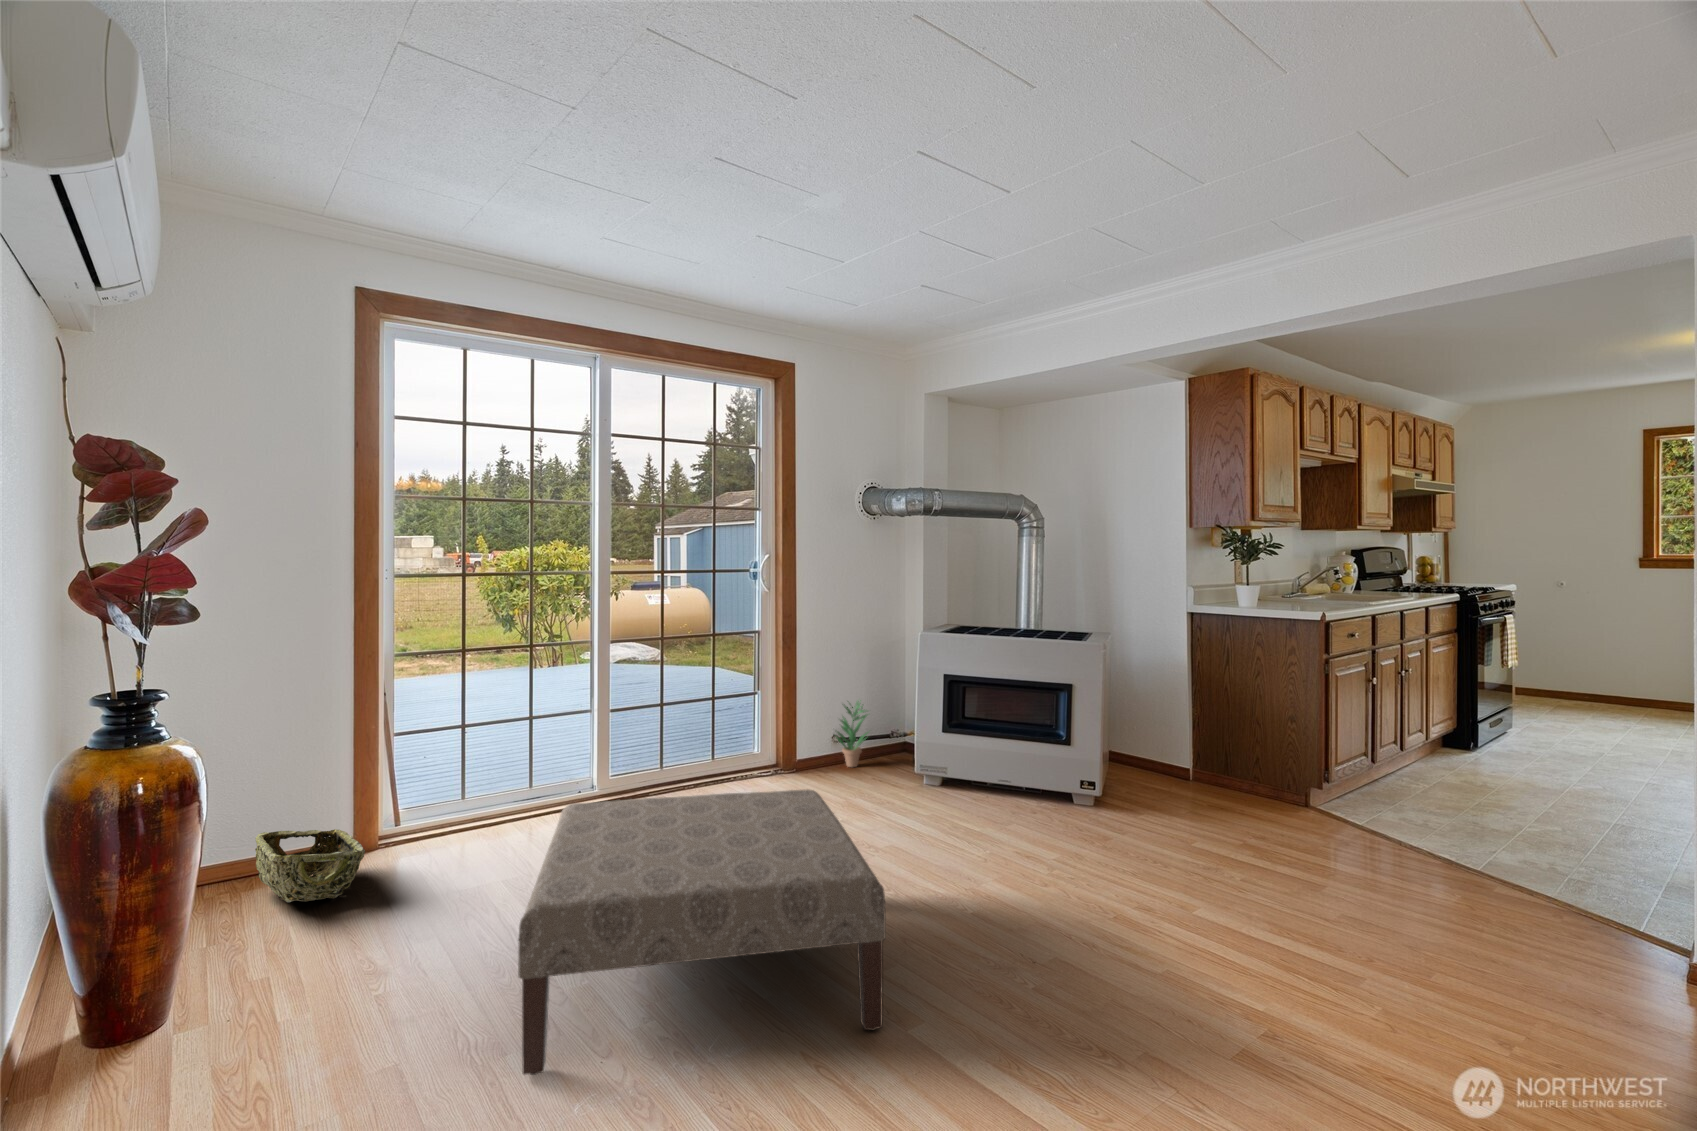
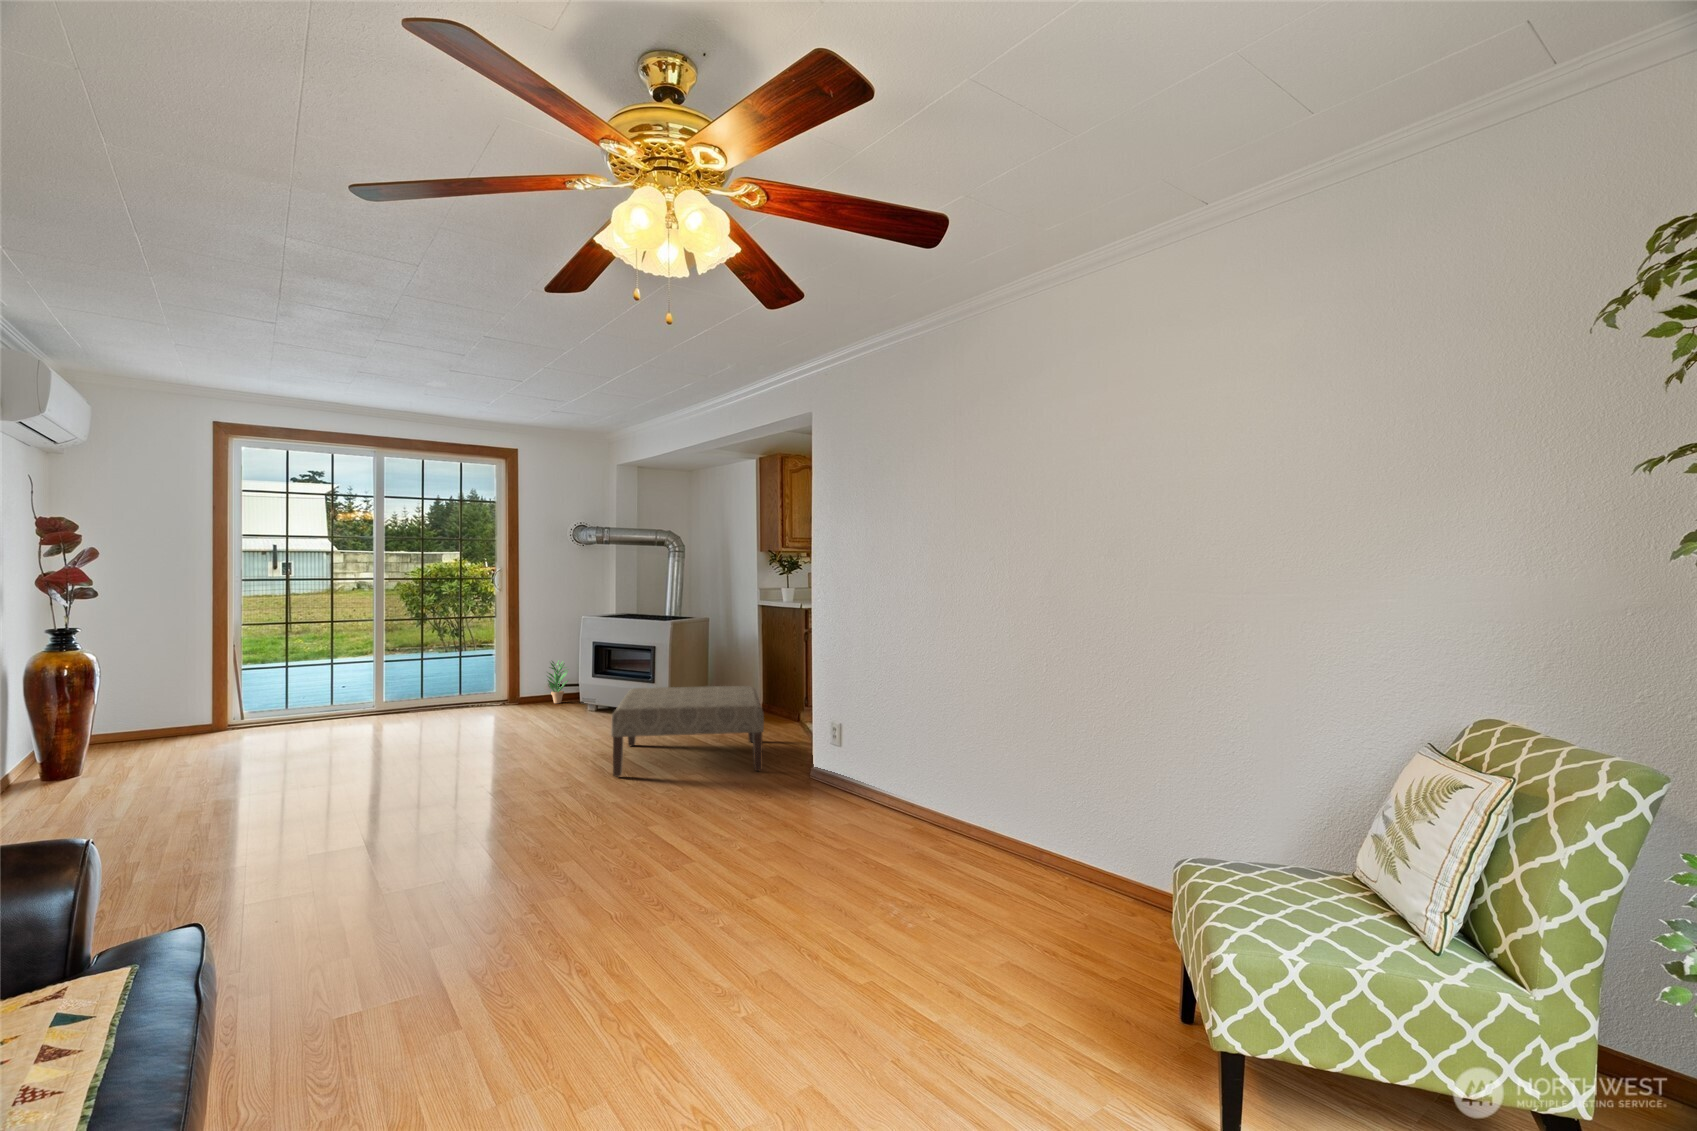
ottoman: present [518,789,886,1075] -> present [611,686,764,777]
woven basket: present [255,829,365,902] -> none [147,713,201,746]

